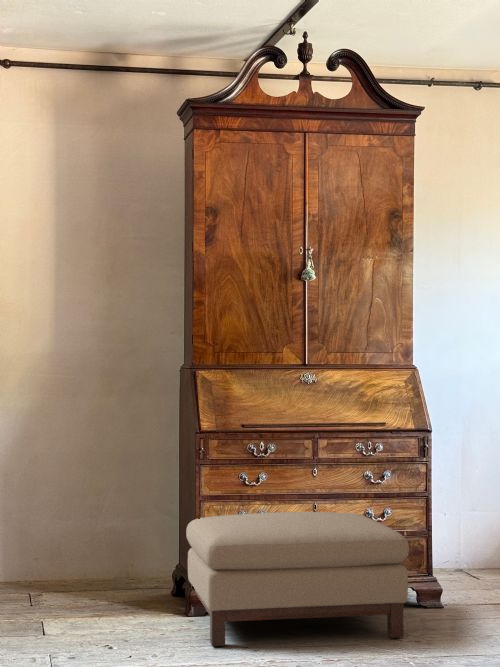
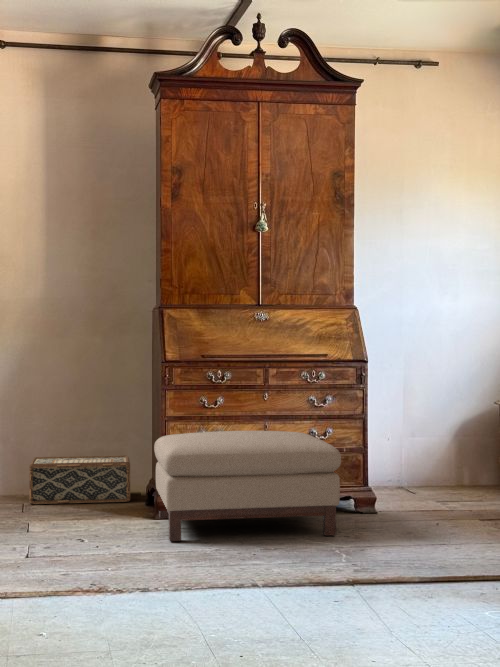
woven basket: none [37,537,154,596] -> present [29,455,130,504]

